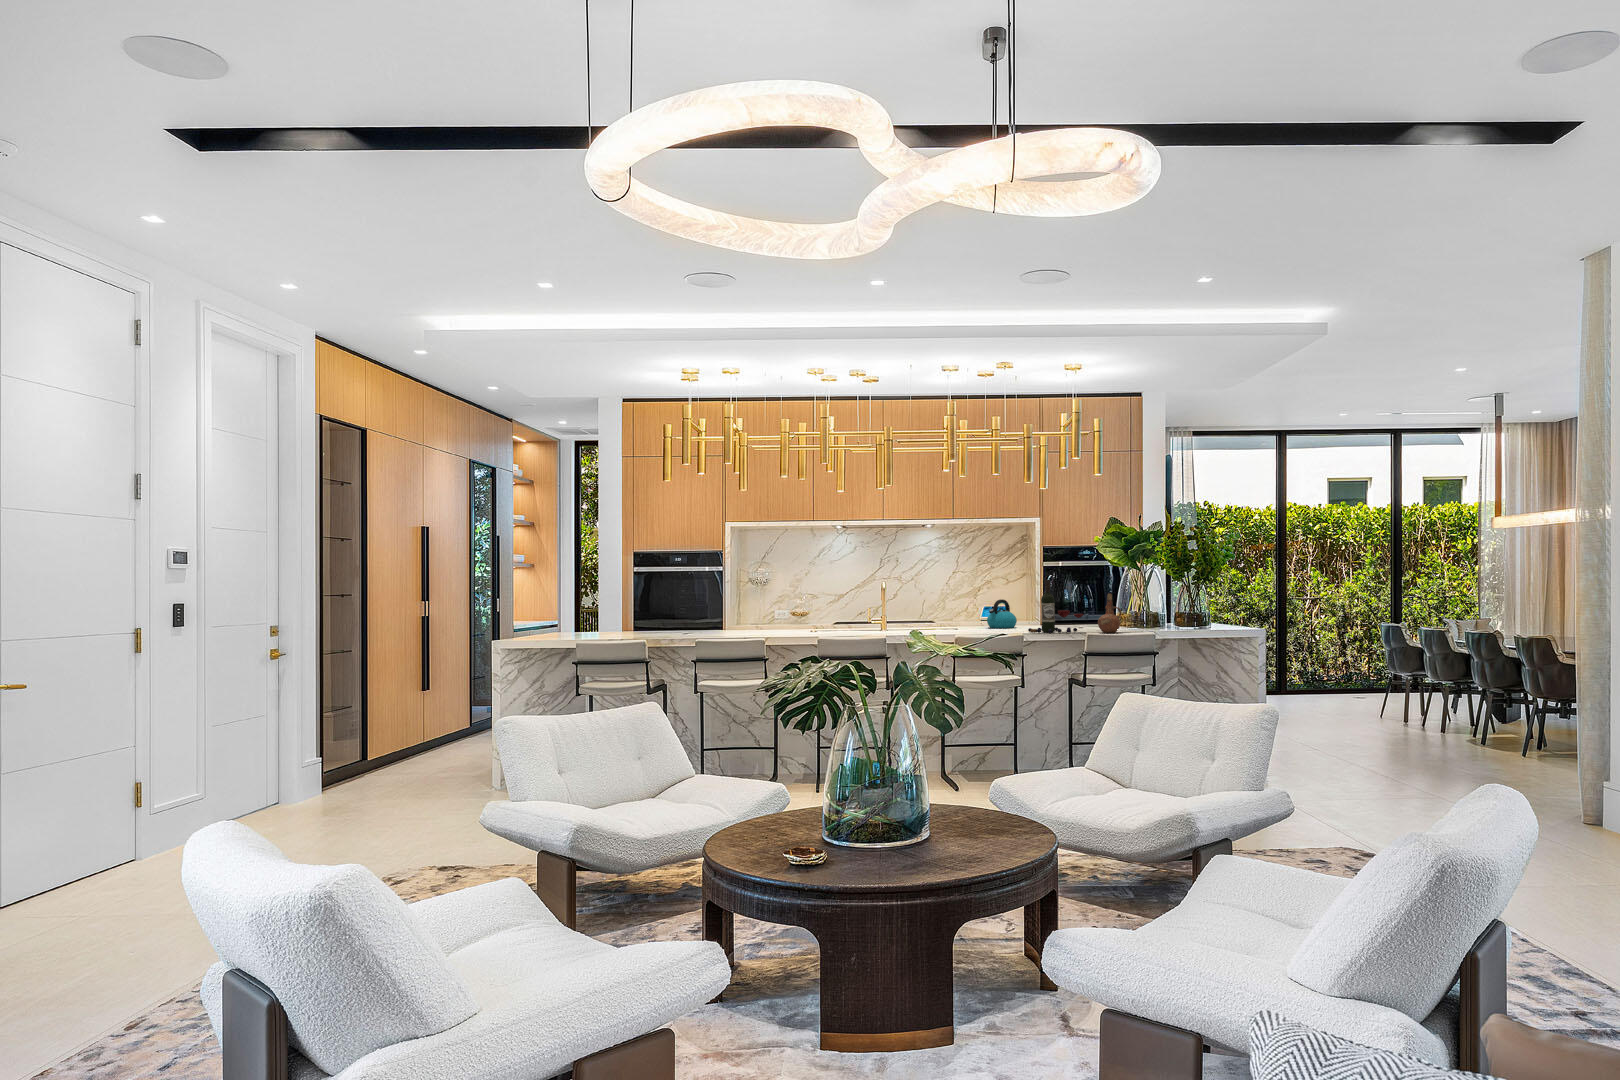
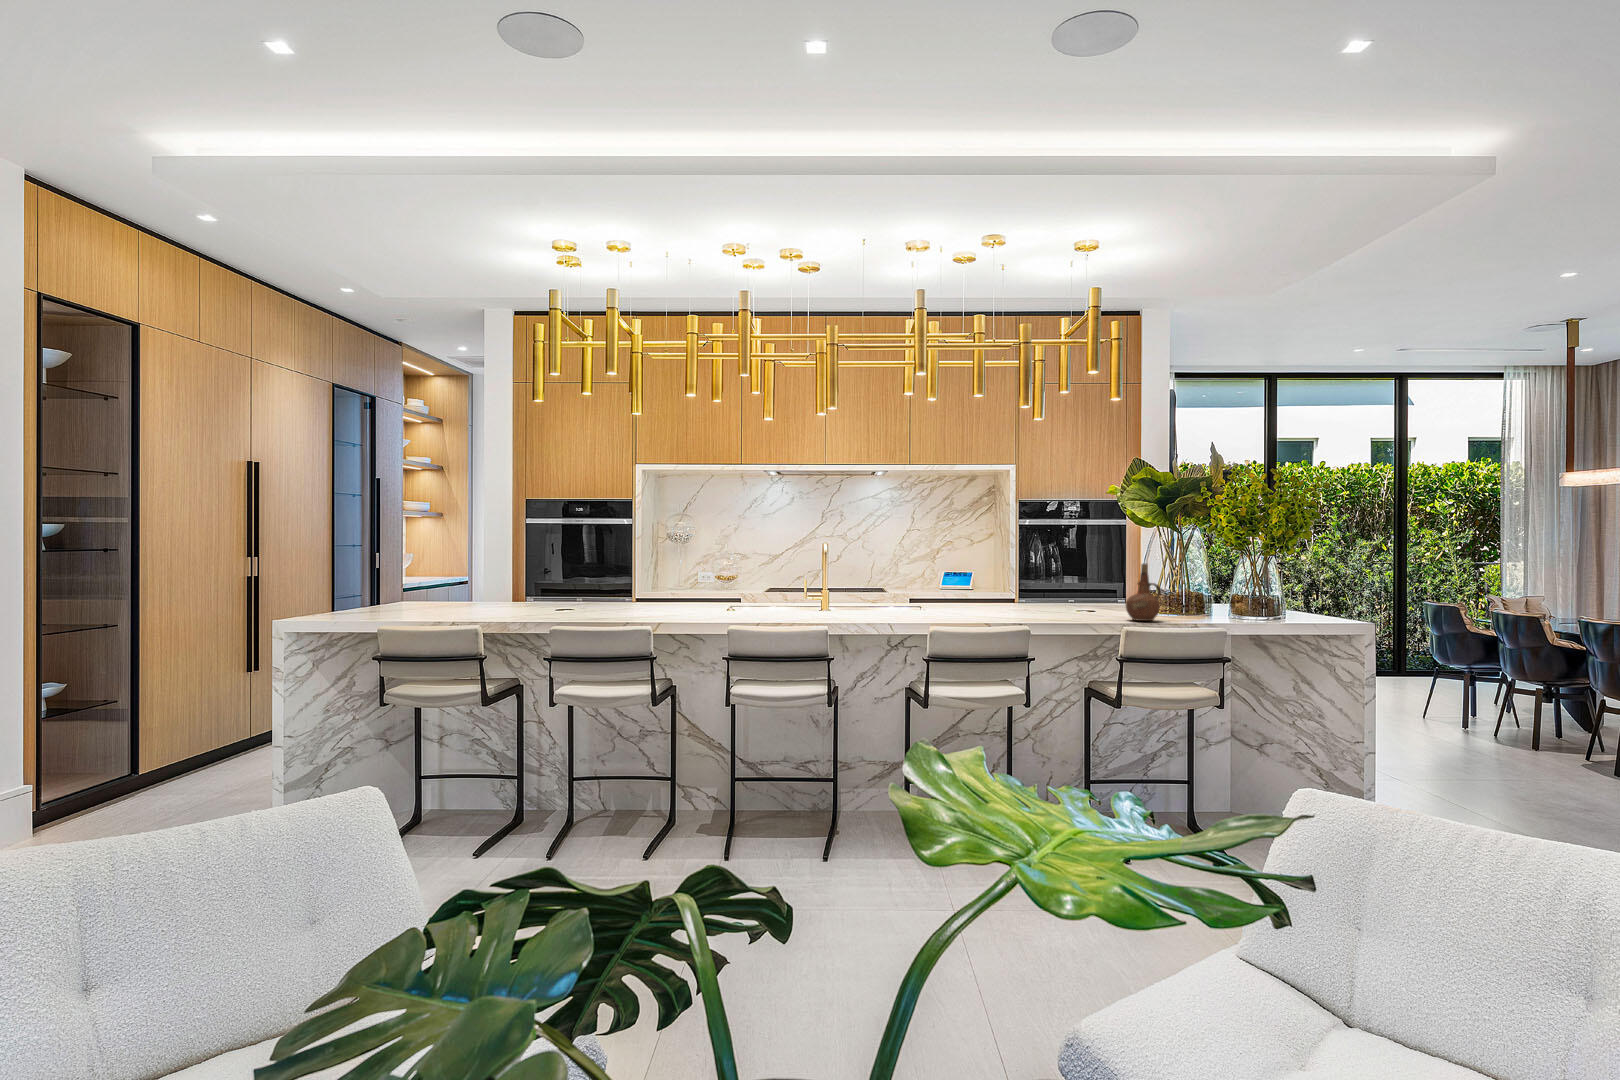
wine bottle: present [1028,580,1084,633] -> none [1020,541,1106,619]
kettle: present [987,599,1017,628] -> none [956,566,996,605]

